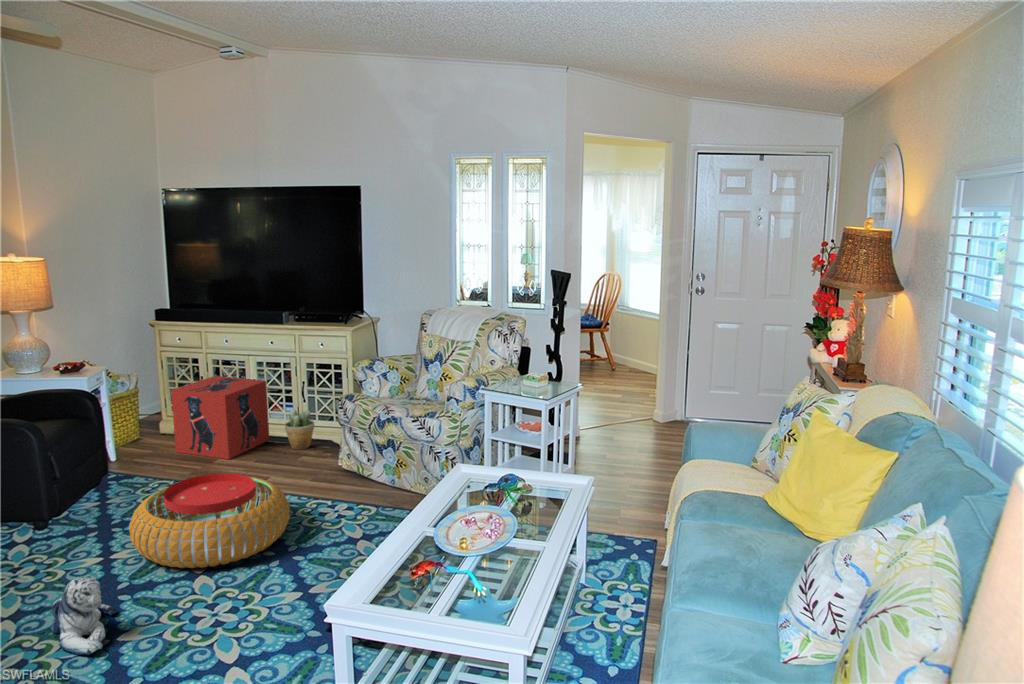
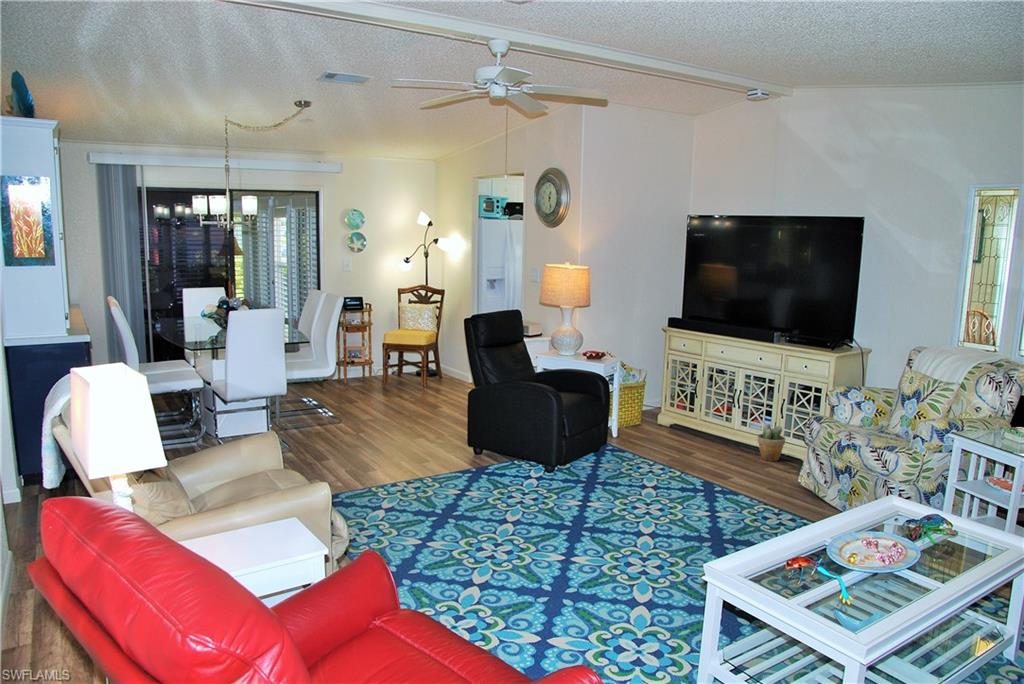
storage box: present [171,376,269,459] -> none [666,384,748,455]
pouf: present [129,473,290,568] -> none [604,457,733,533]
plush toy: present [50,576,116,655] -> none [533,505,577,563]

